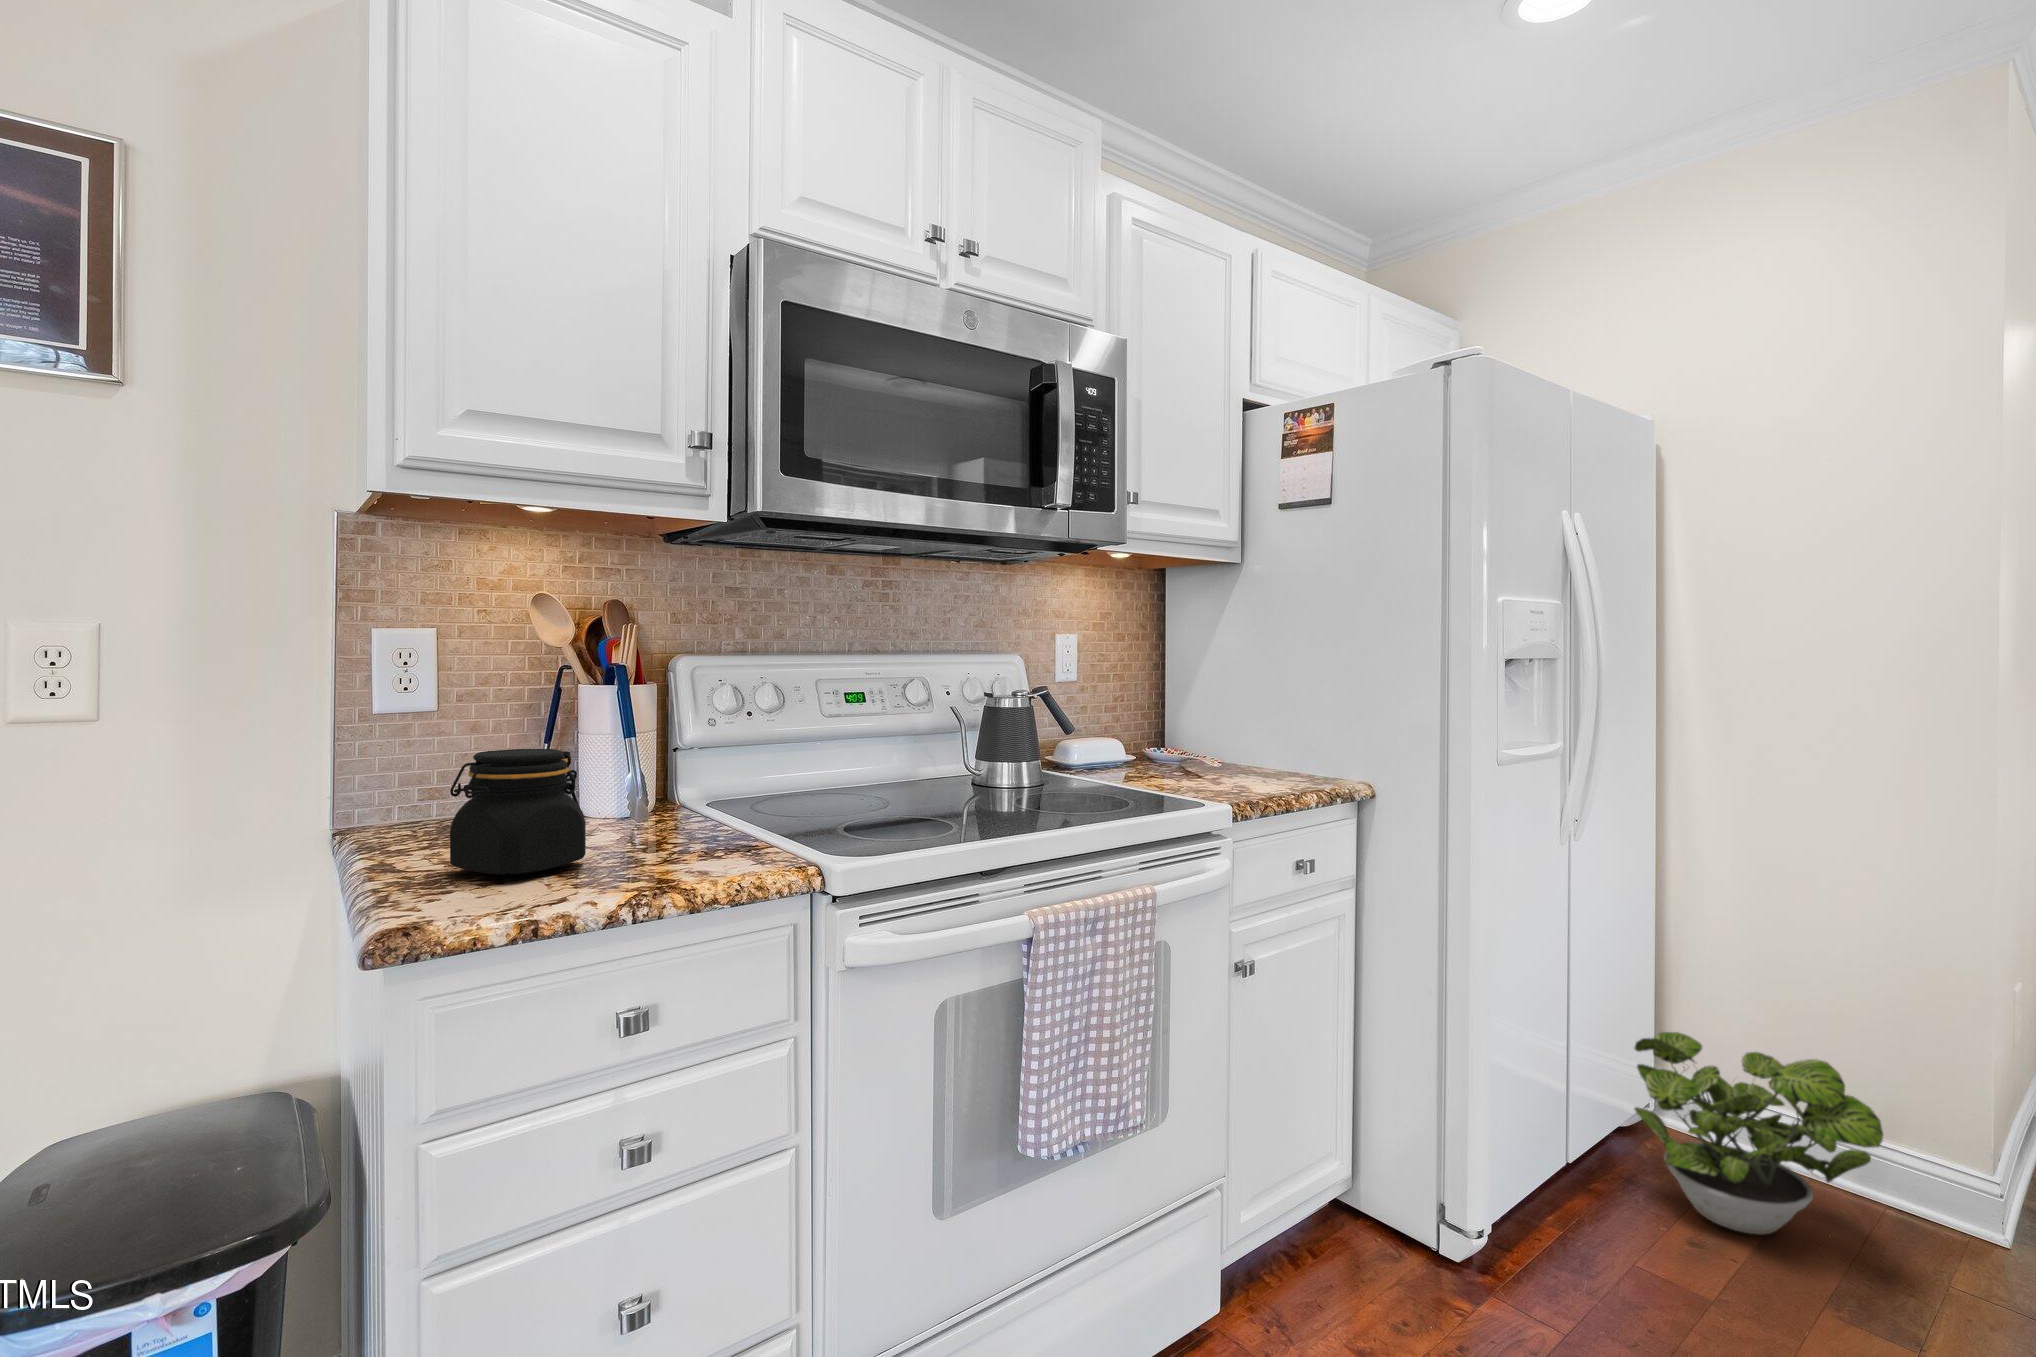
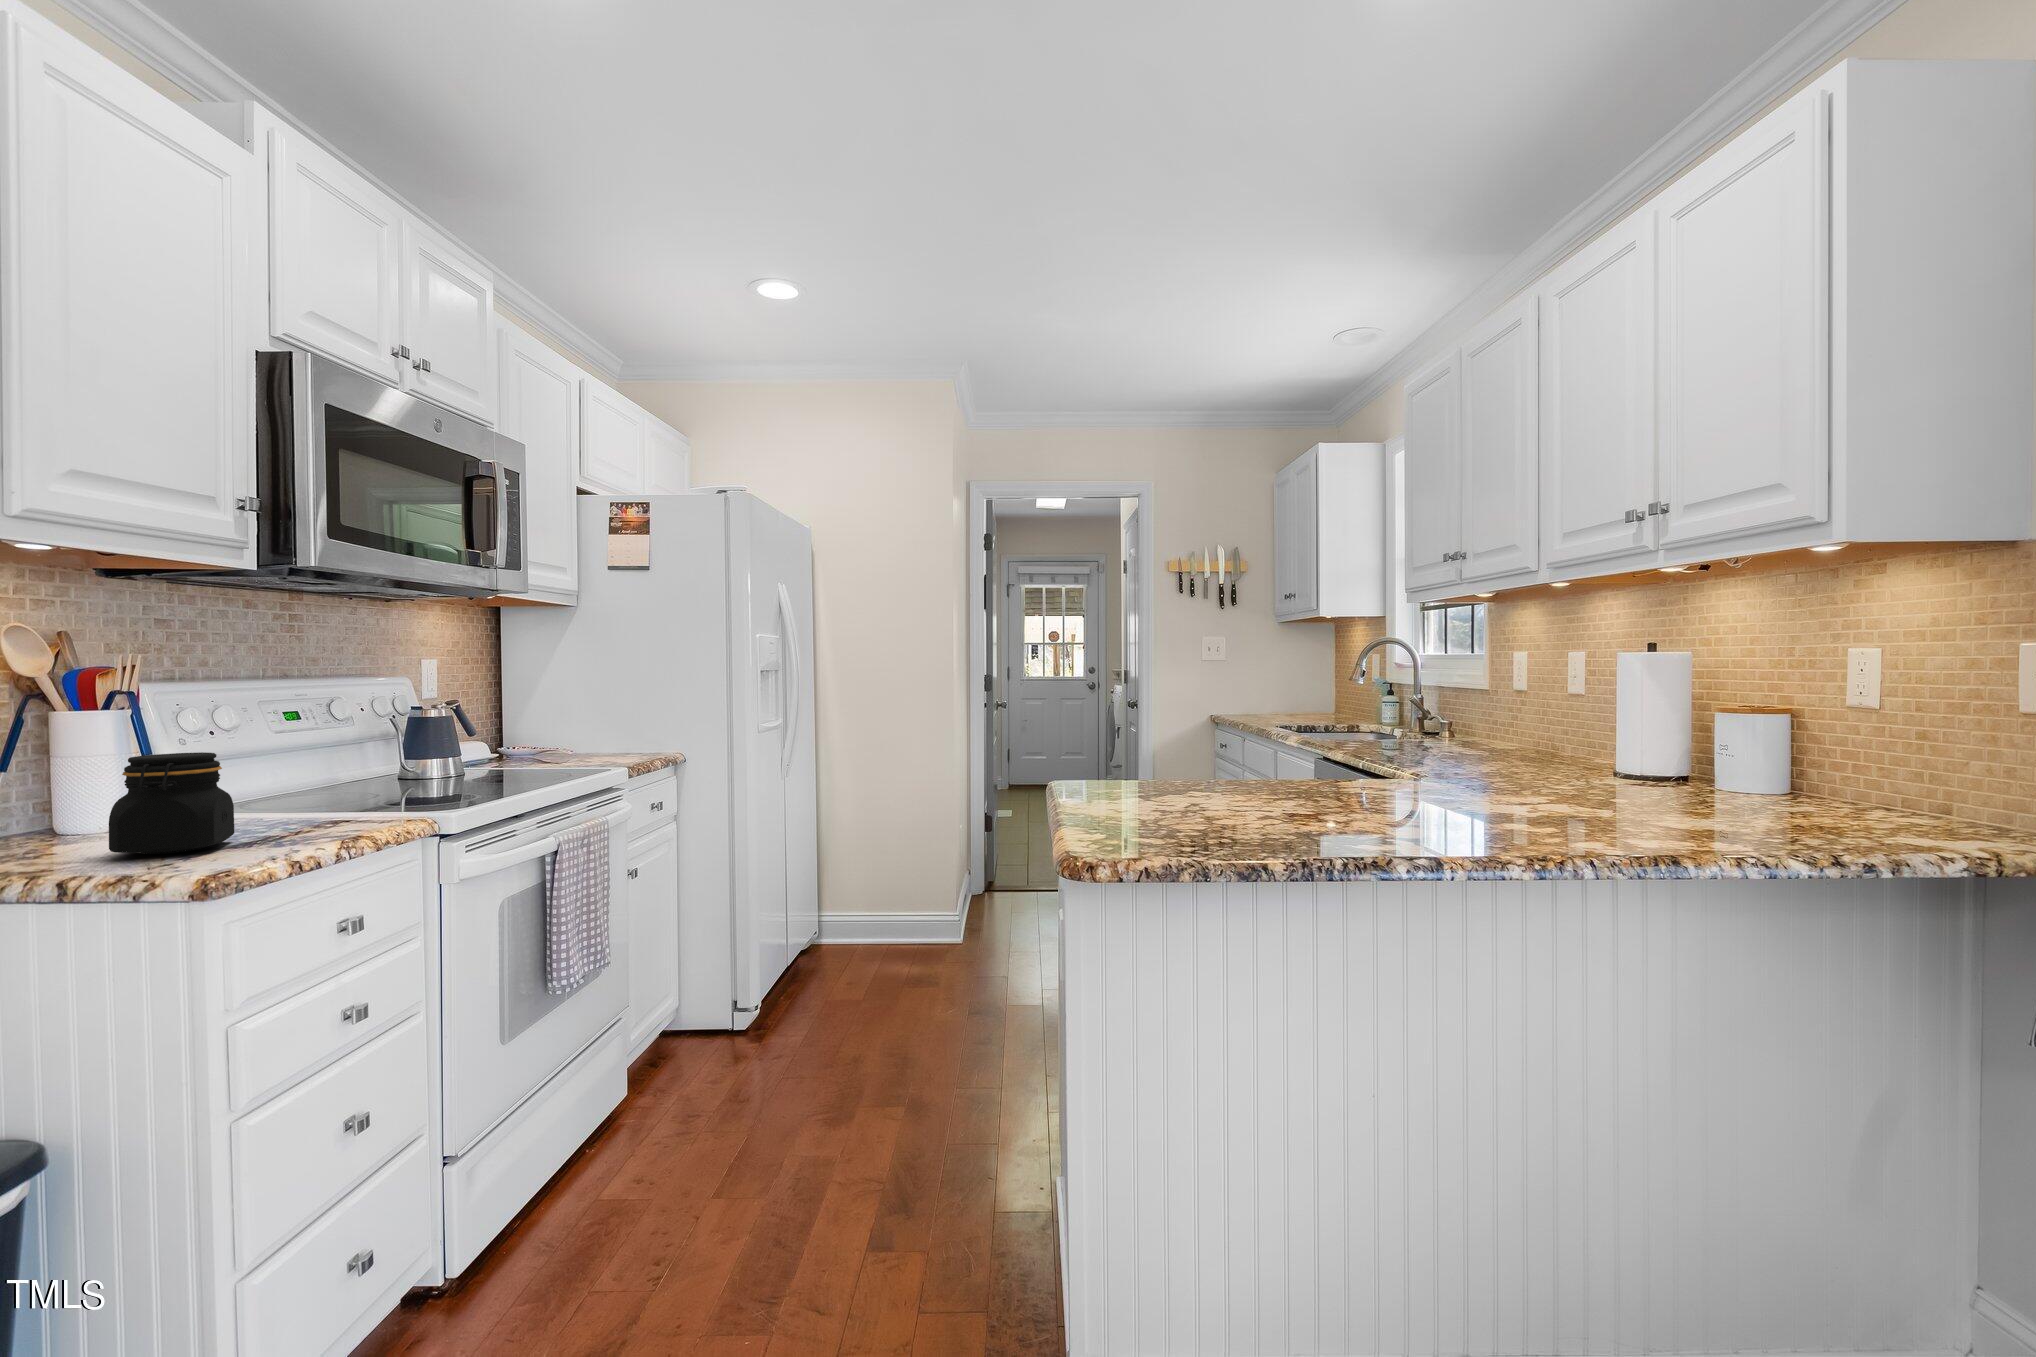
potted plant: present [1635,1032,1883,1234] -> none [815,871,926,973]

